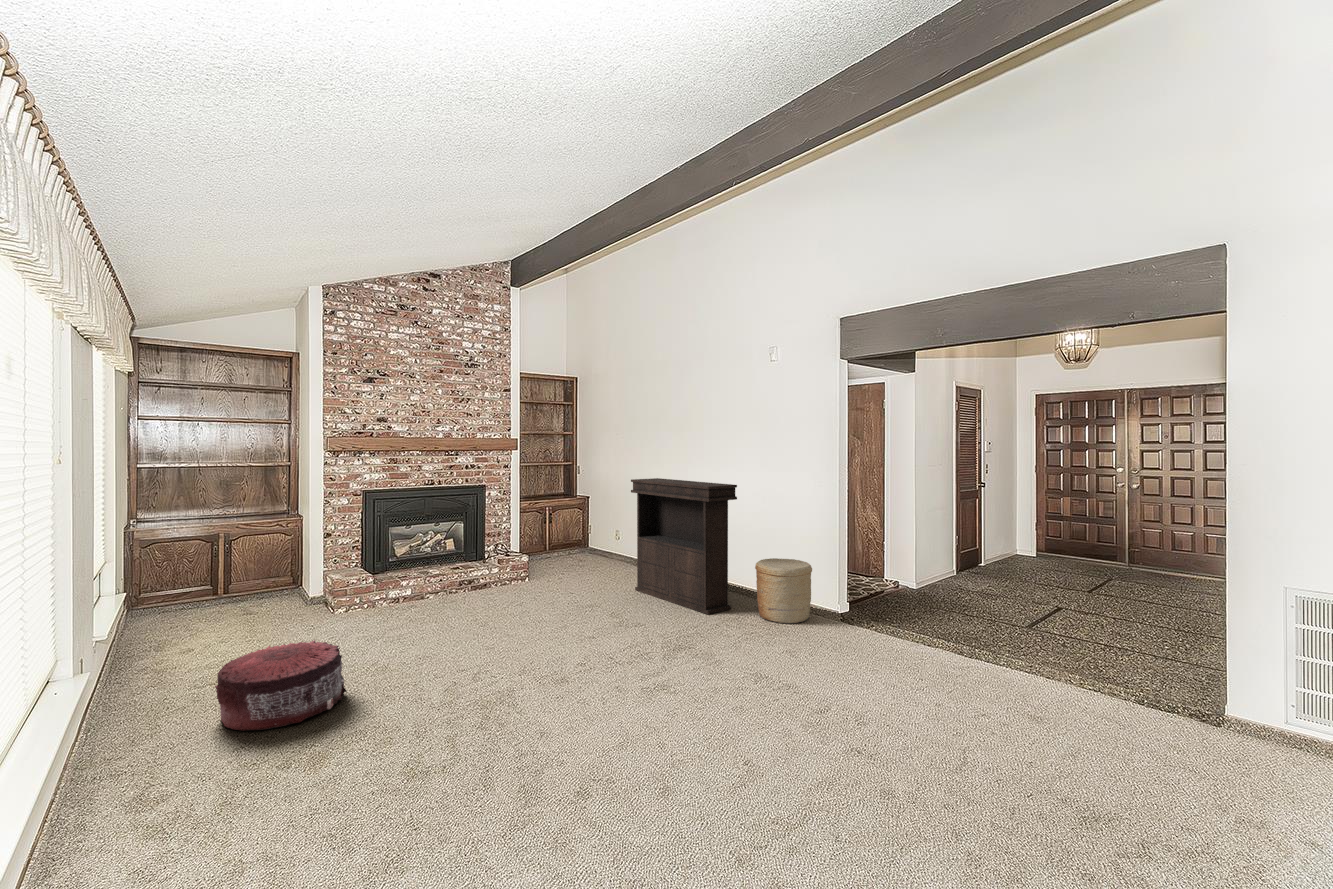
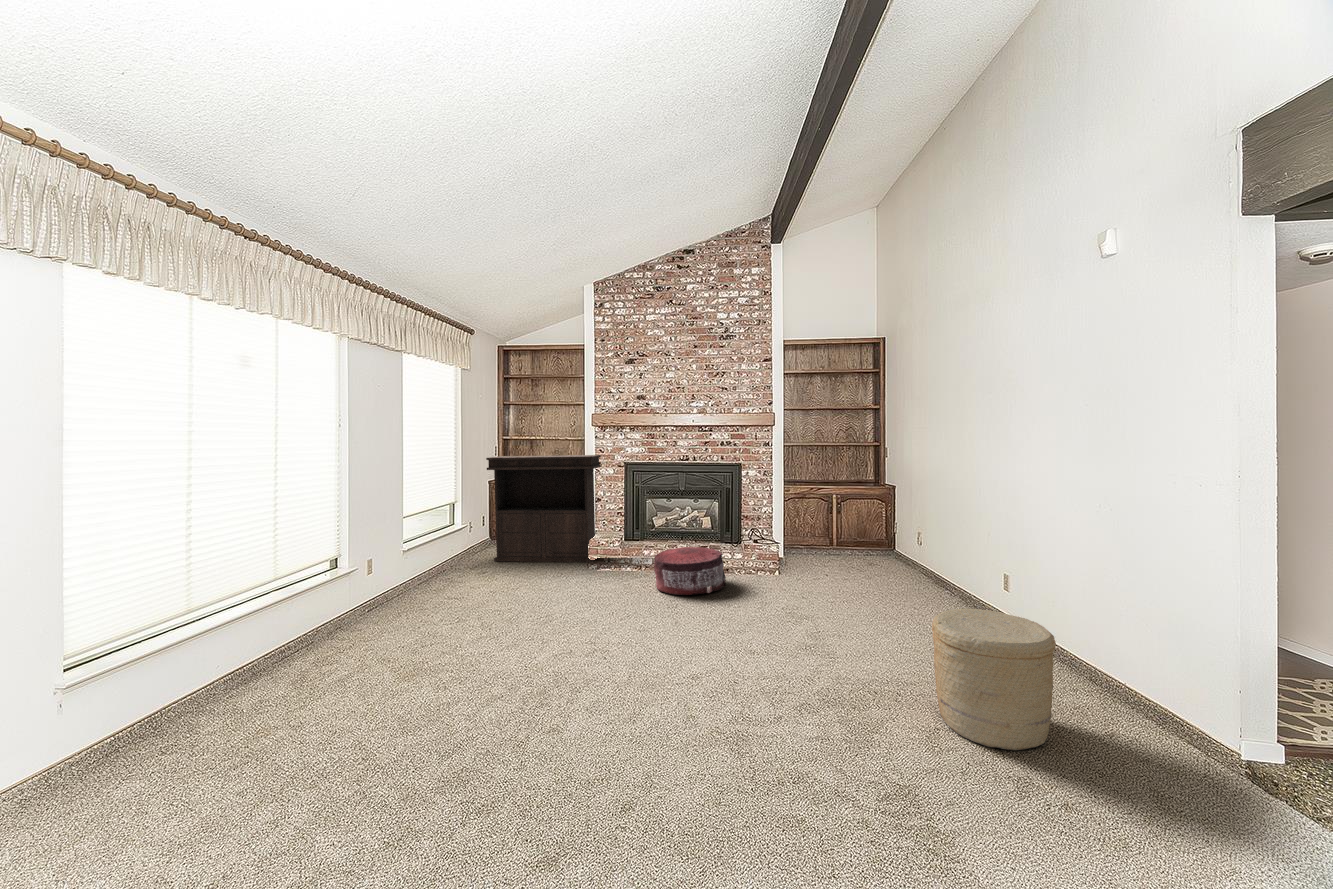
console table: present [631,478,737,614] -> present [486,455,601,562]
pouf: present [215,640,347,731] -> present [654,547,726,595]

